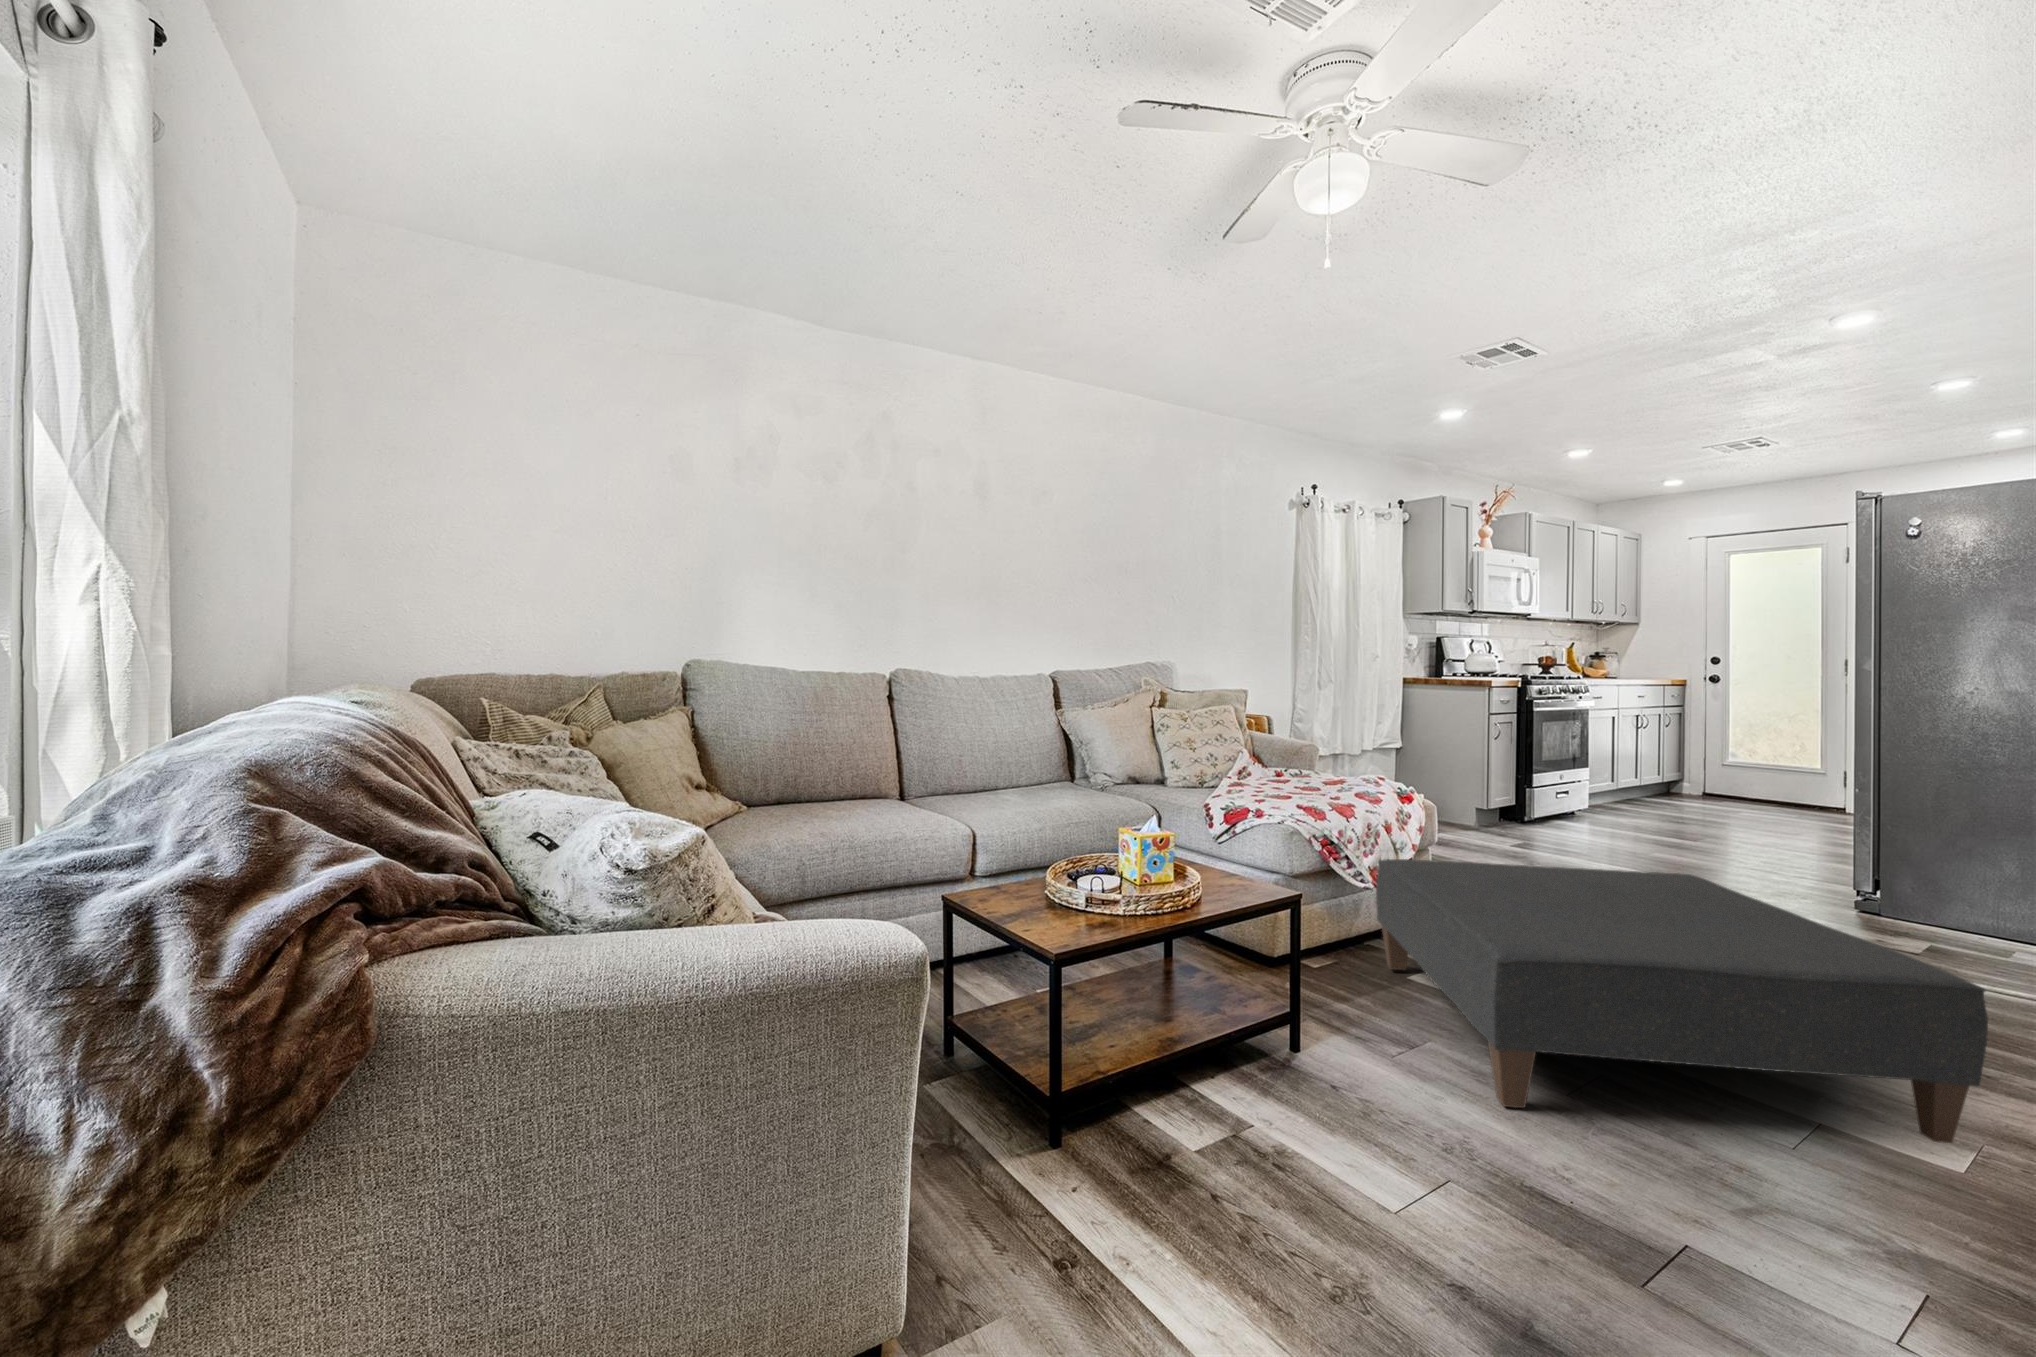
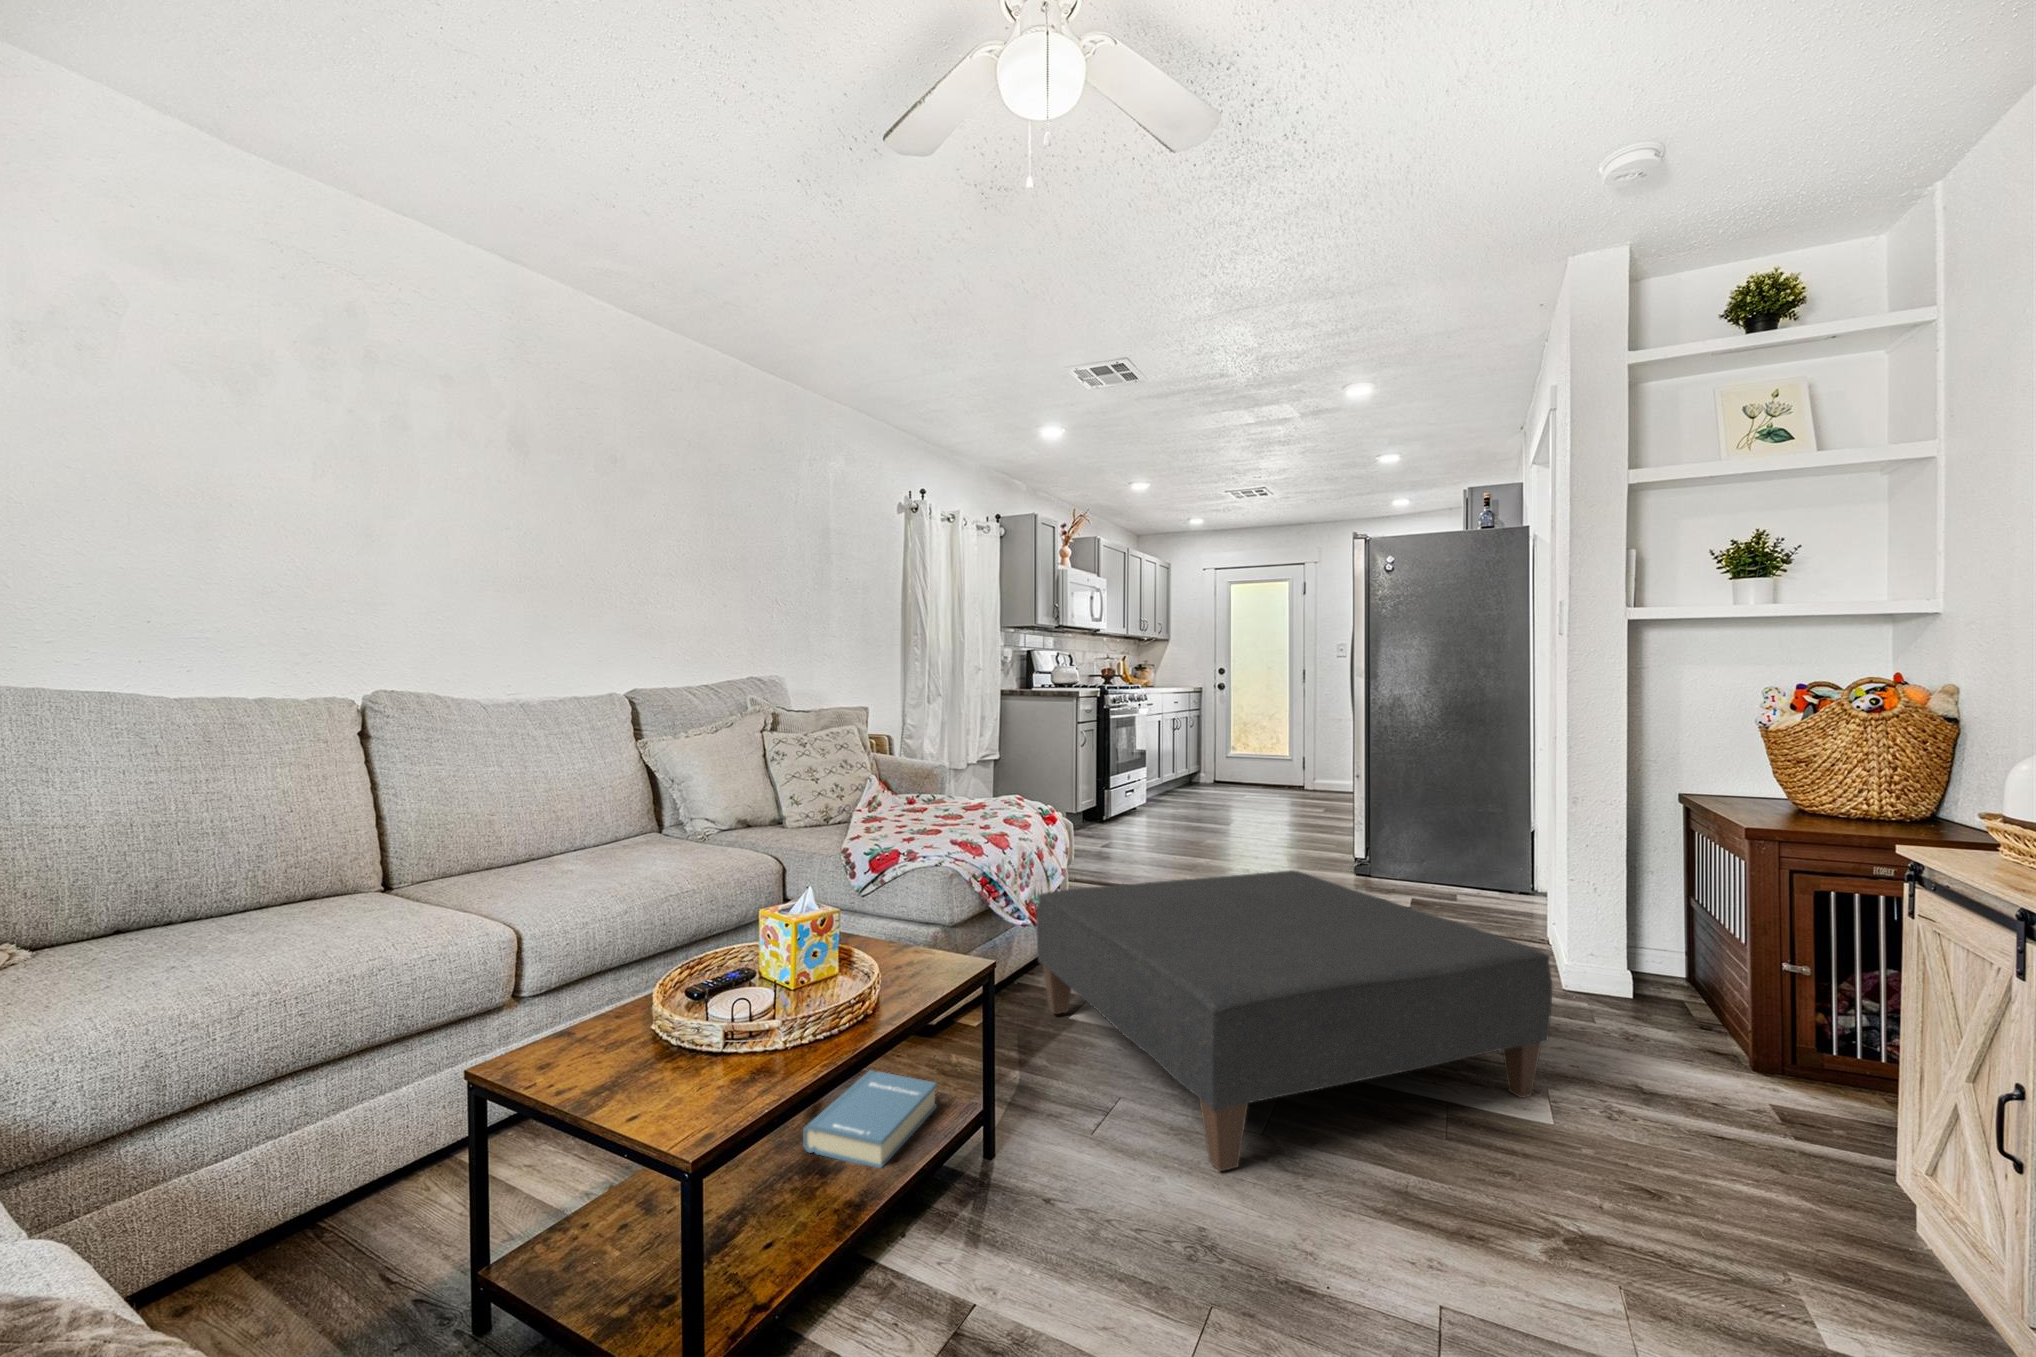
hardback book: none [1145,965,1253,1027] -> present [803,1070,937,1168]

